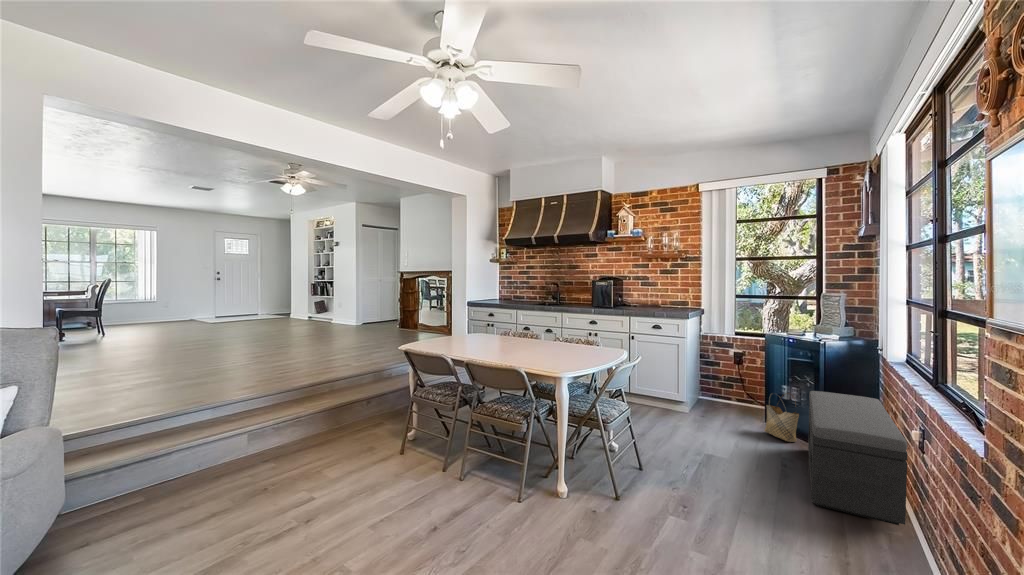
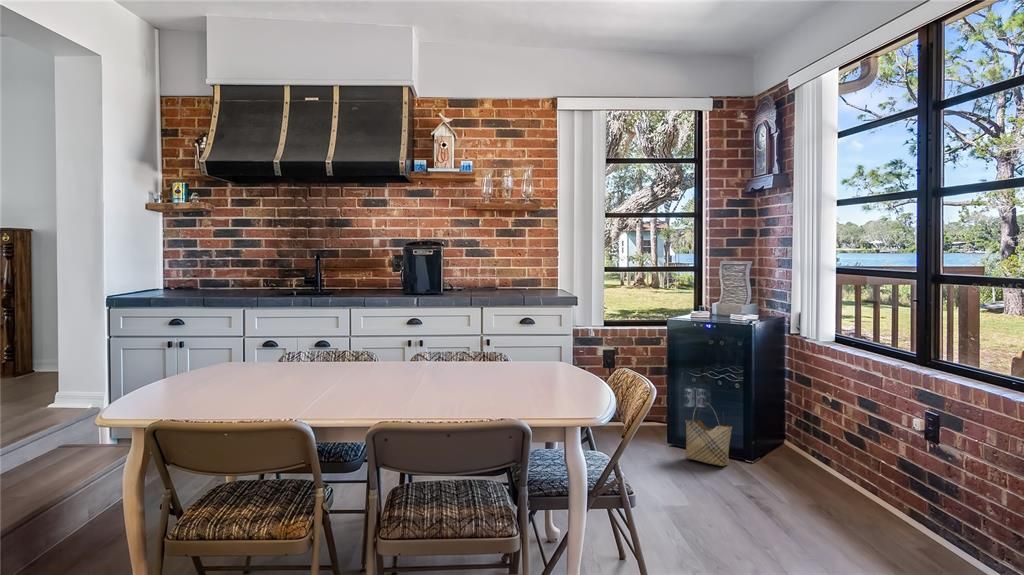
storage bench: present [808,391,907,525] -> none [751,391,961,554]

